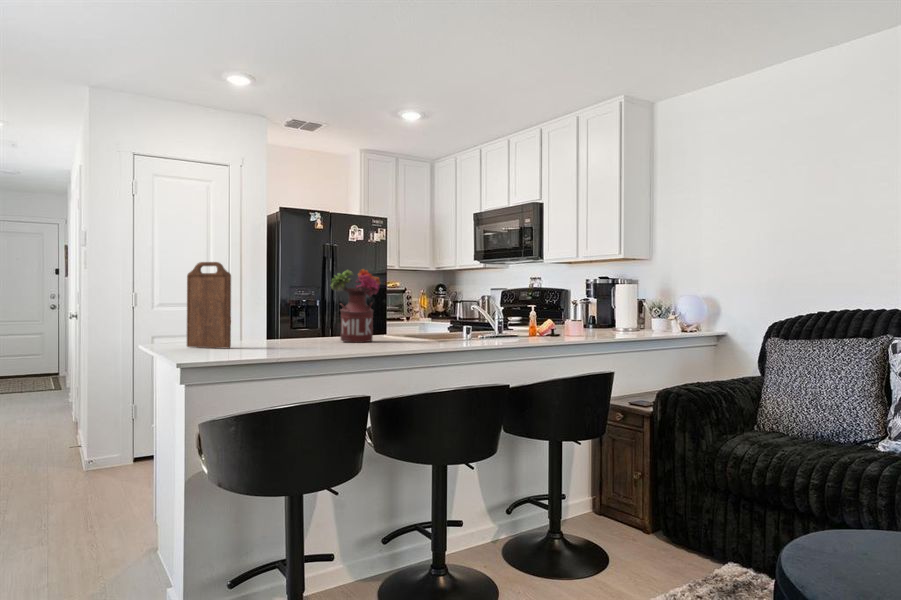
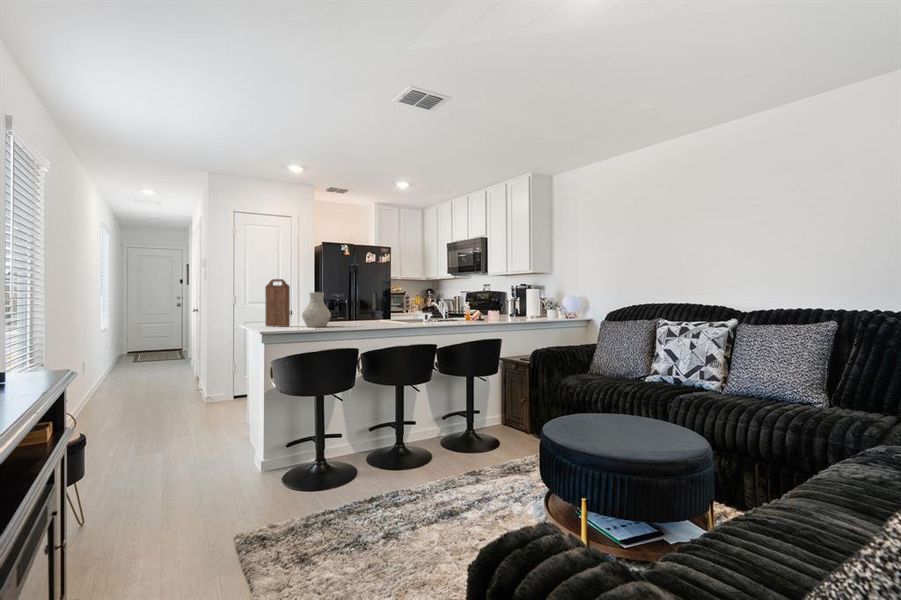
flower arrangement: present [331,269,380,342] -> none [347,282,376,324]
vase: none [254,286,307,350] -> present [302,292,331,327]

